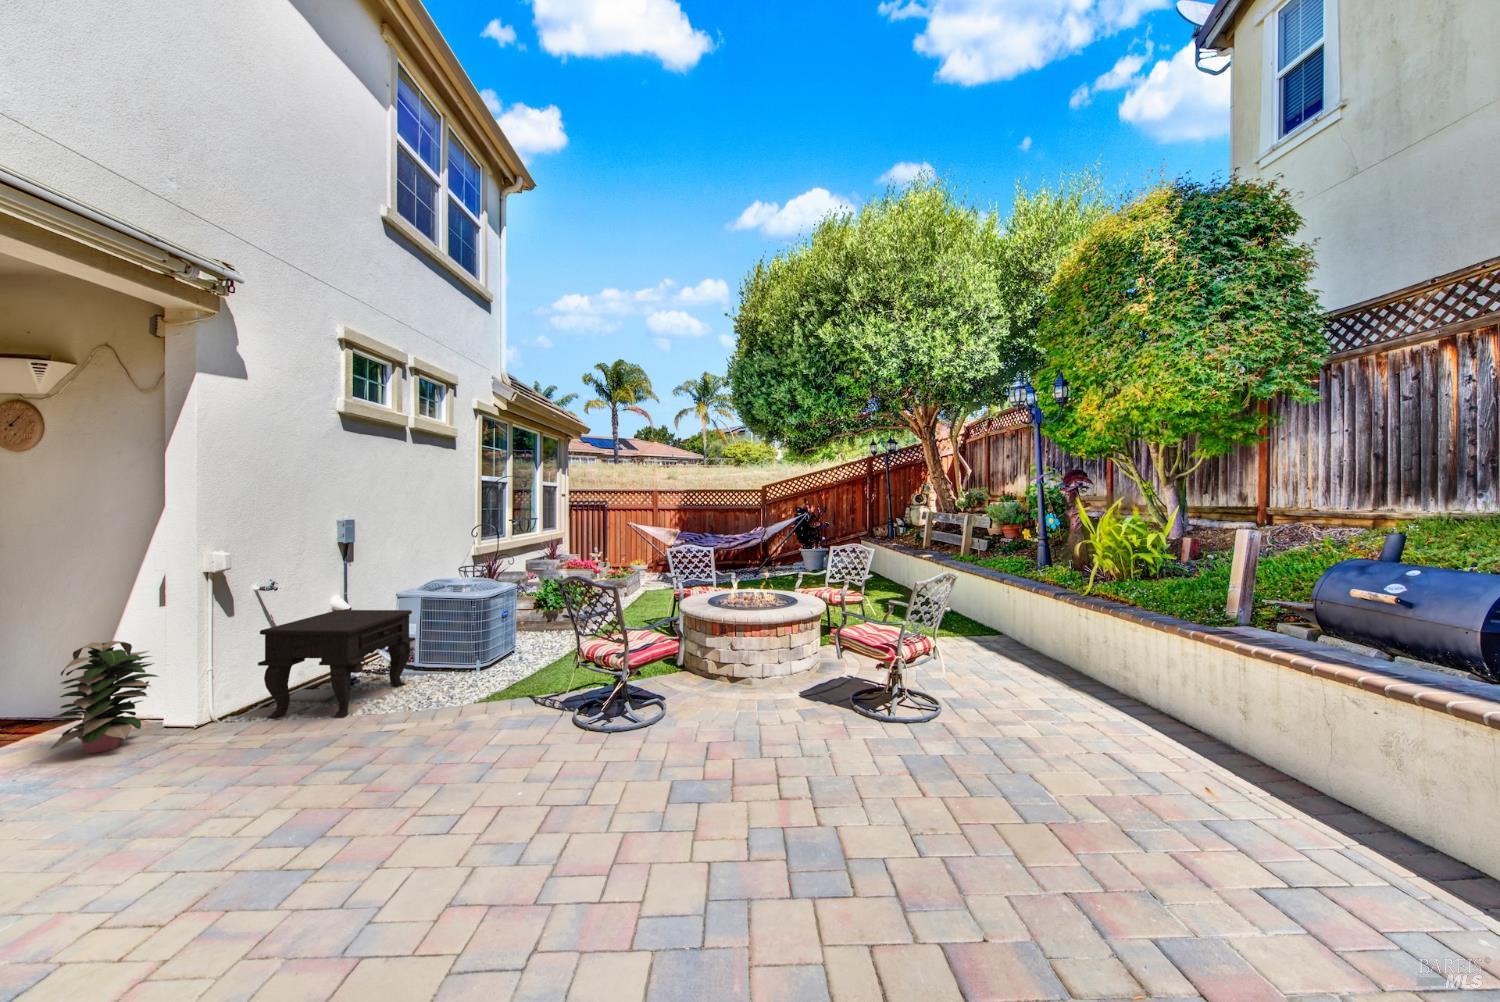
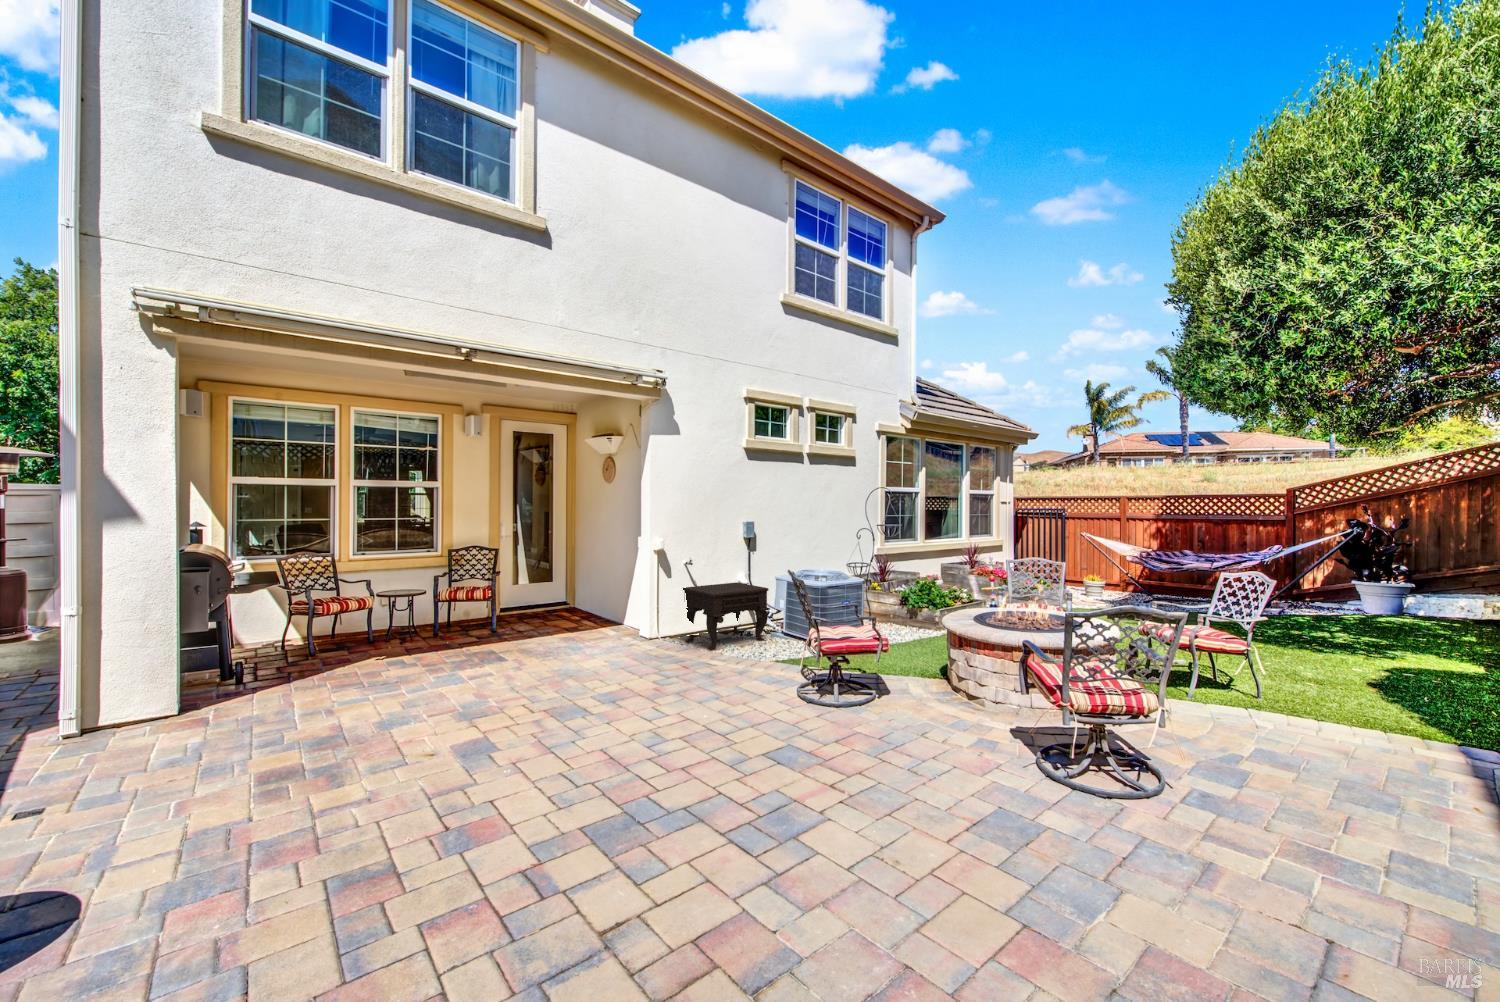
decorative plant: present [51,641,158,753] -> none [600,583,643,640]

